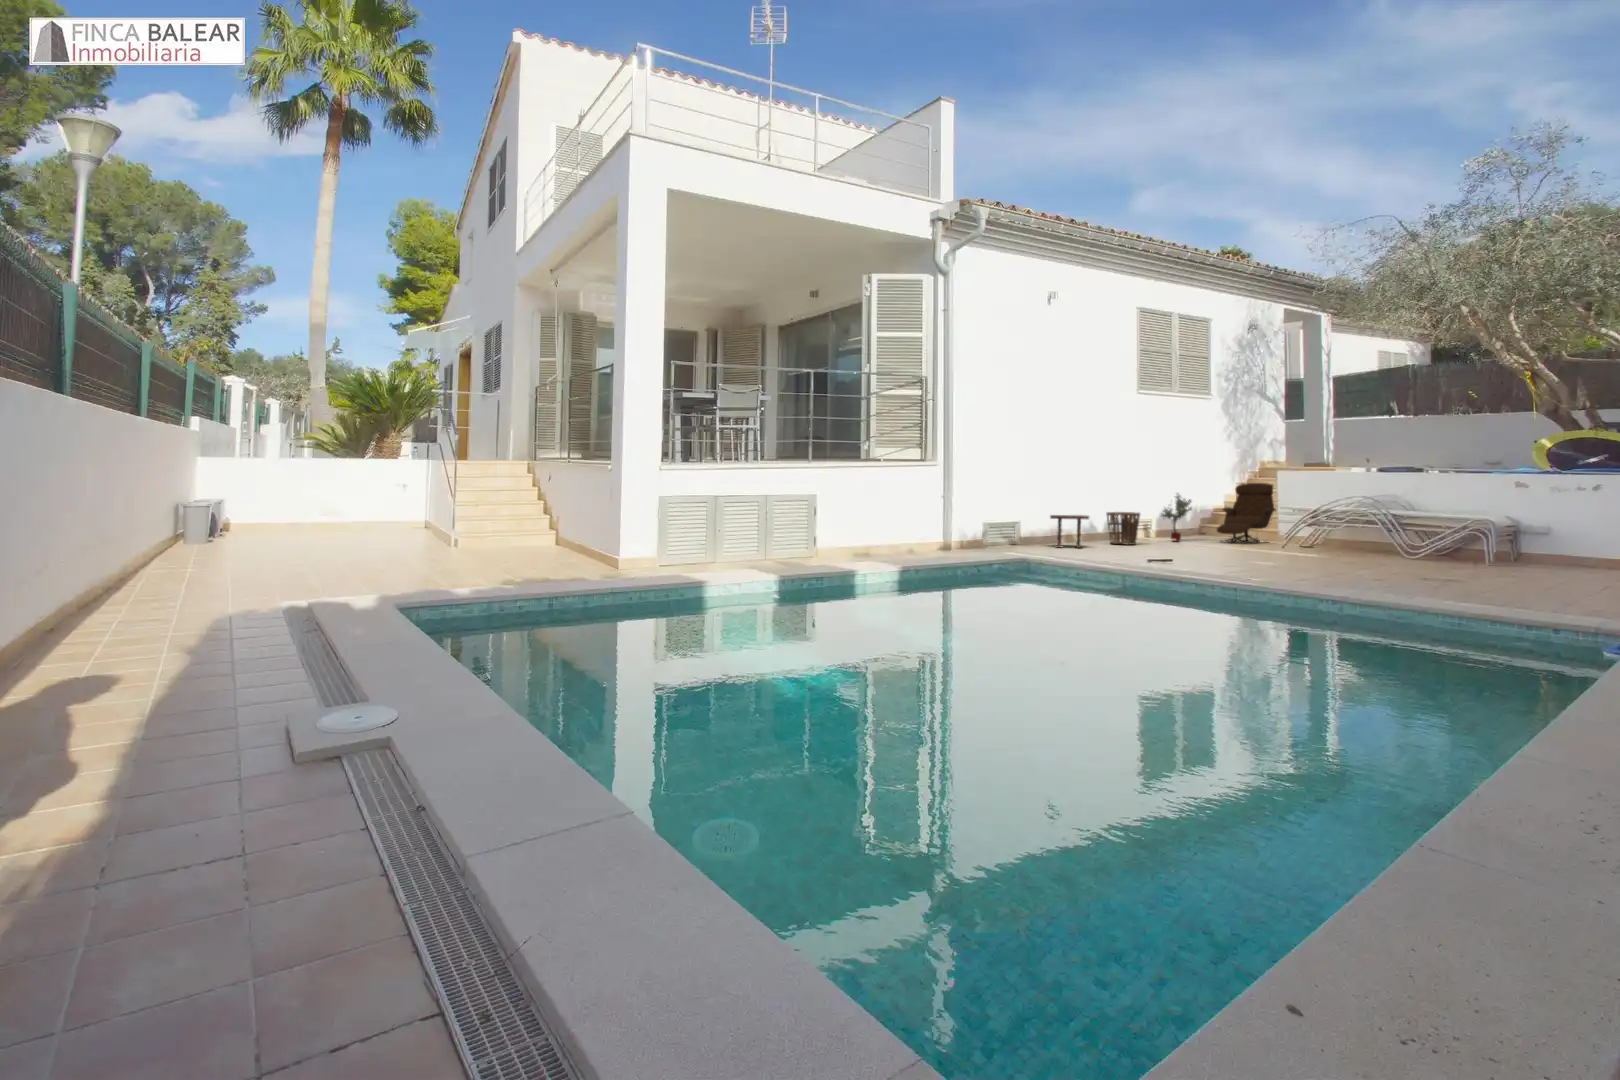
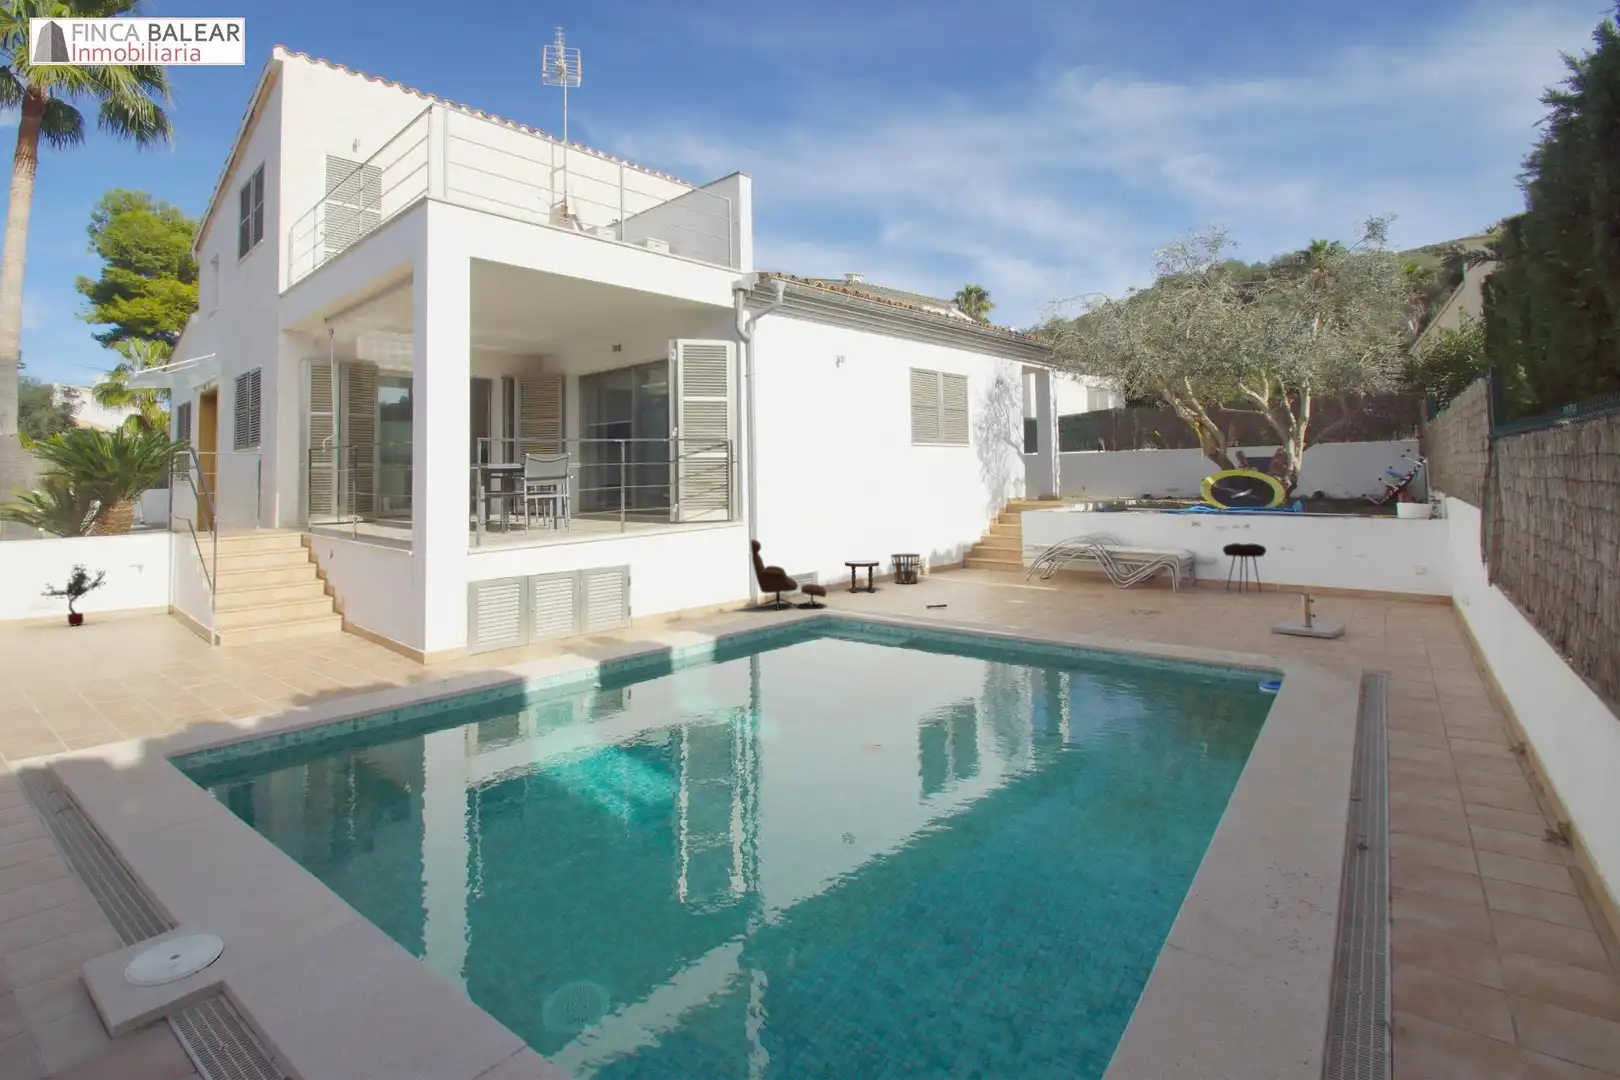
lounge chair: present [1217,483,1276,542] -> present [751,540,826,610]
potted tree: present [1161,494,1192,542] -> present [42,565,105,626]
stool: none [1540,503,1604,565] -> present [1223,543,1266,585]

